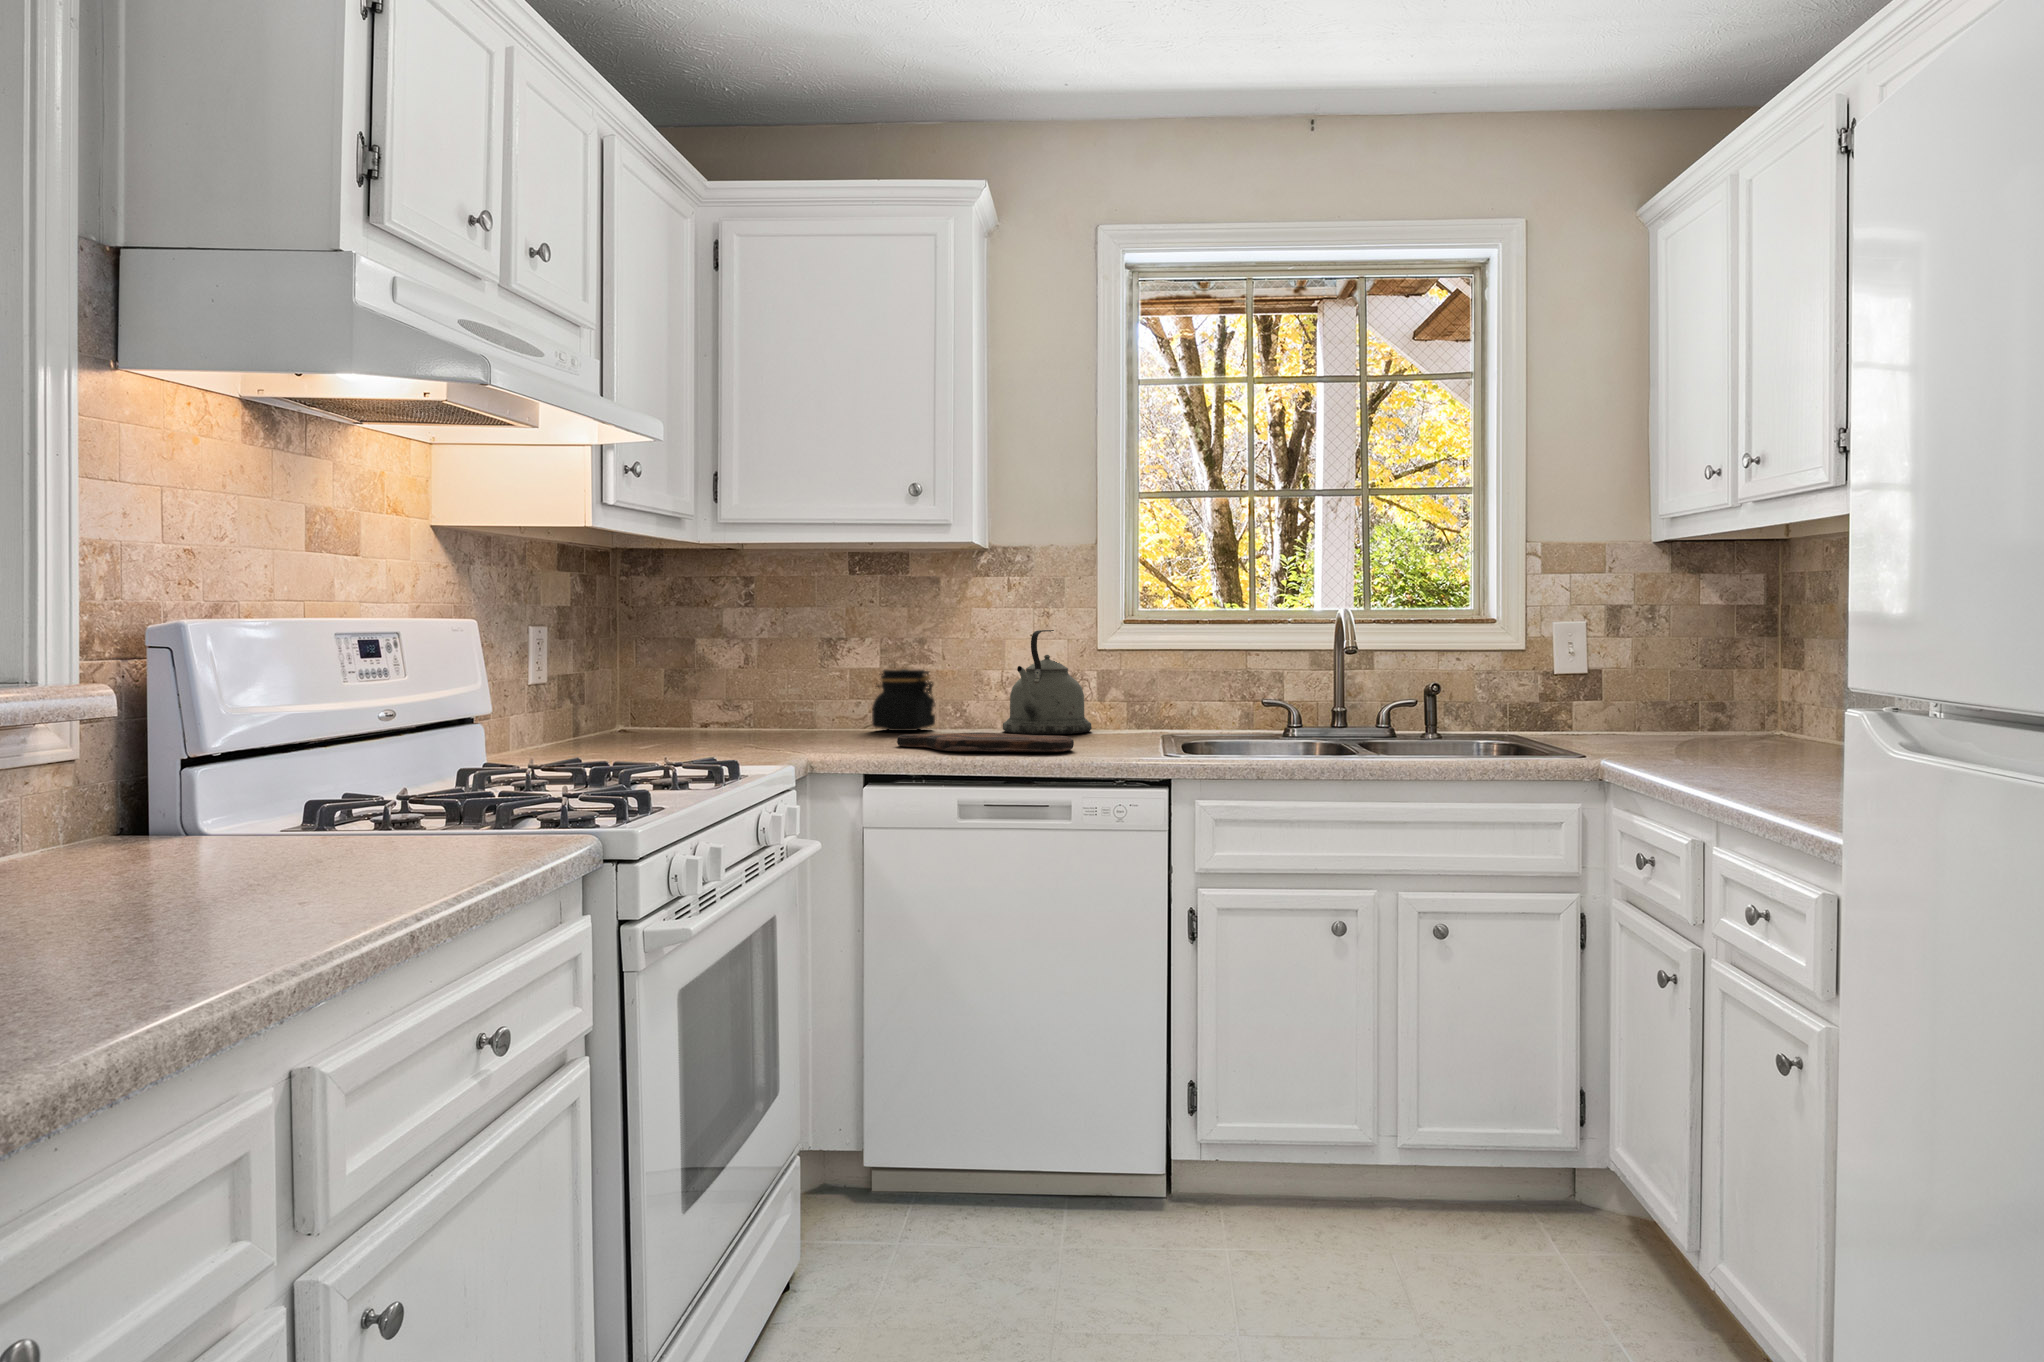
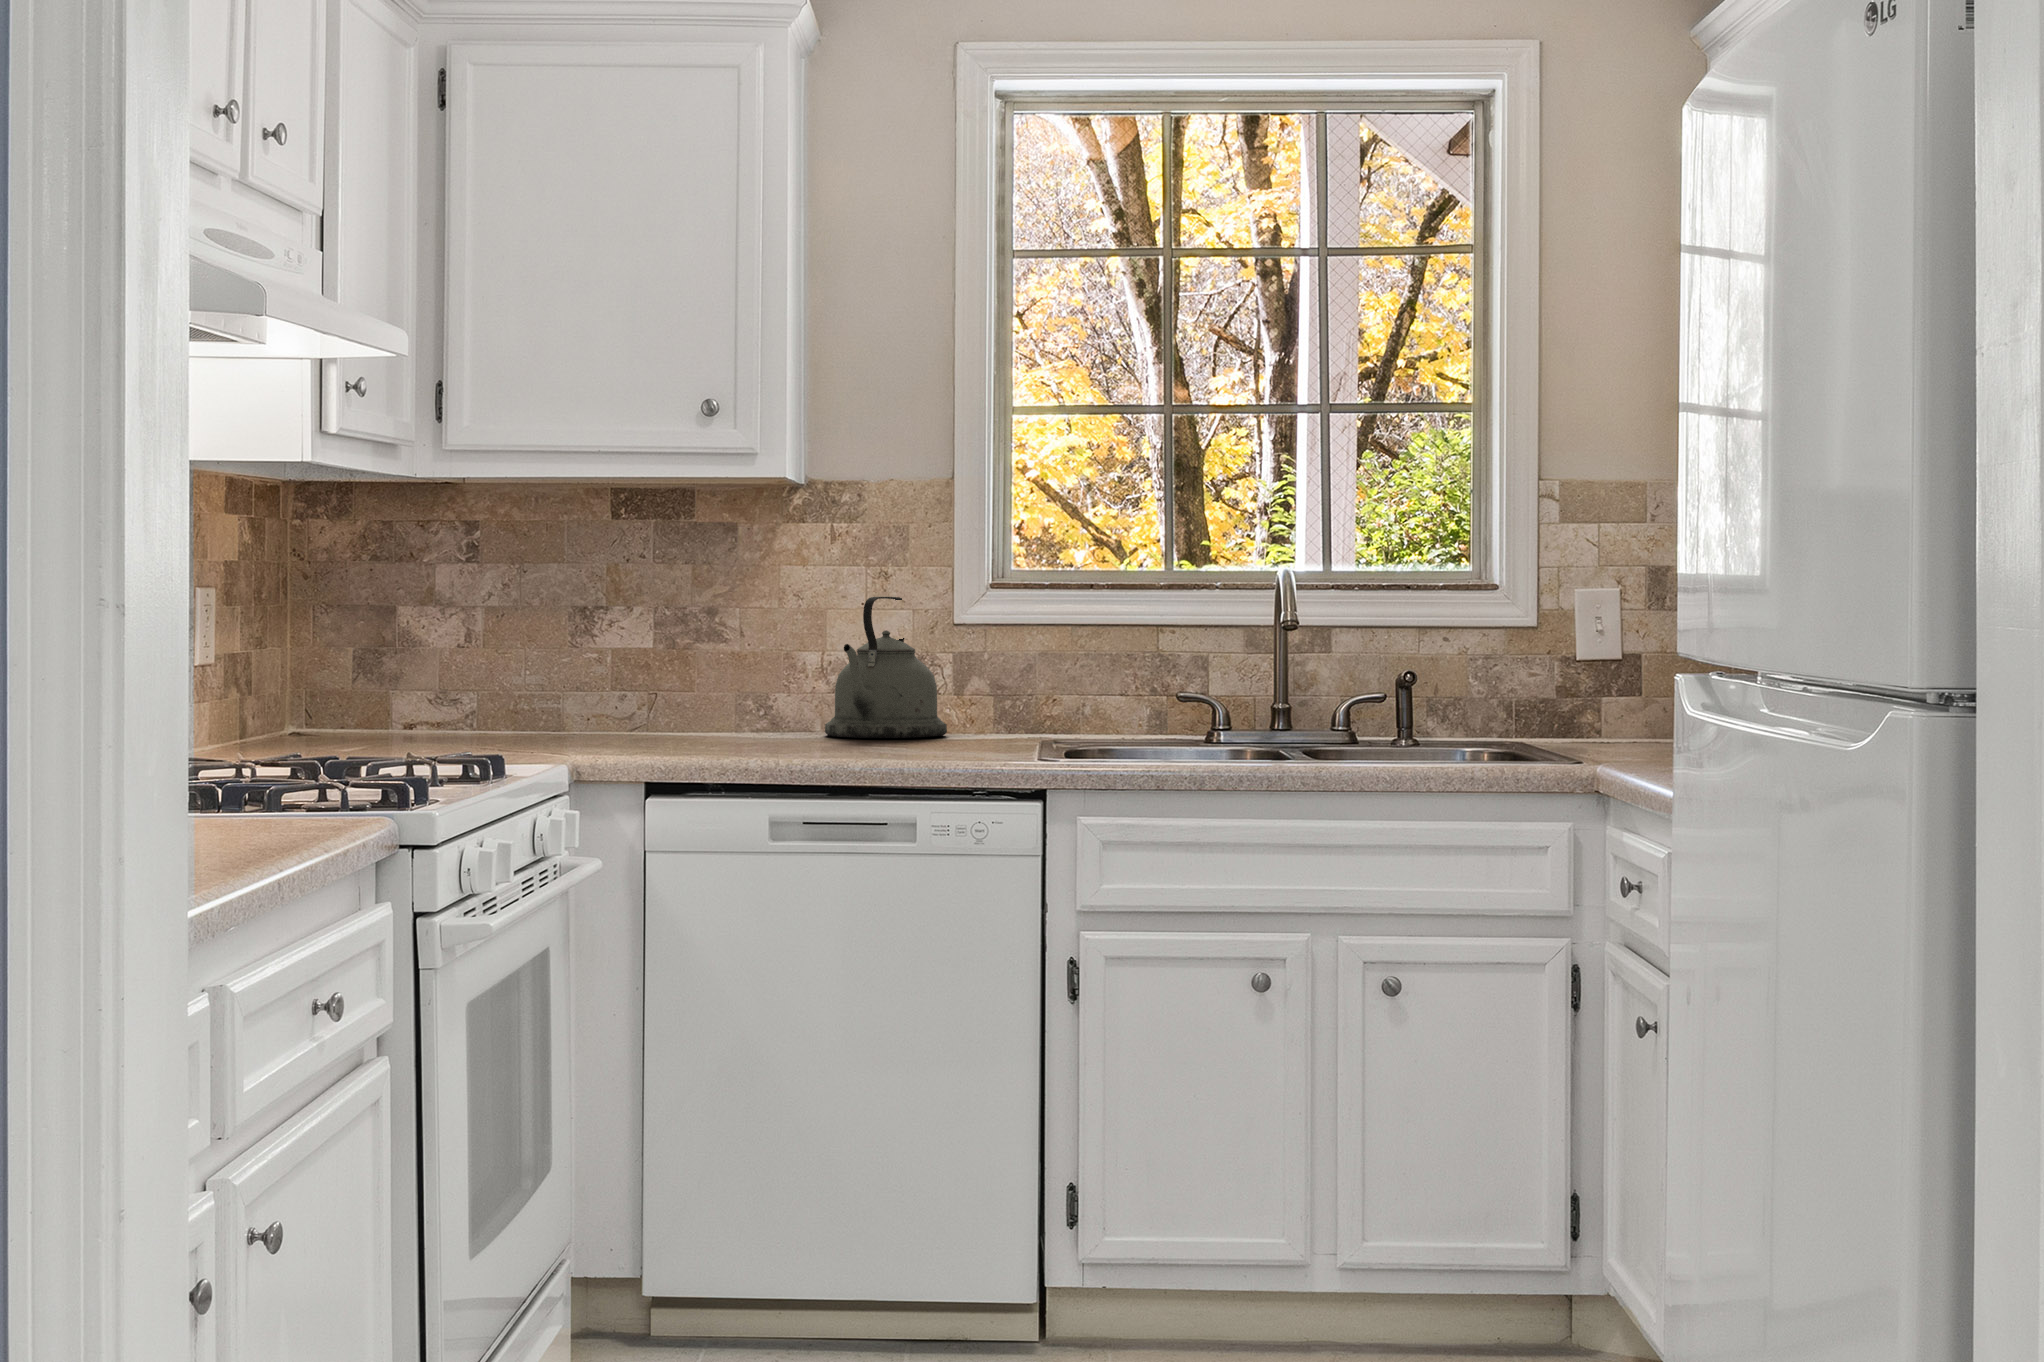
jar: present [872,669,935,731] -> none [644,650,732,734]
cutting board: present [897,732,1074,752] -> none [679,731,916,754]

